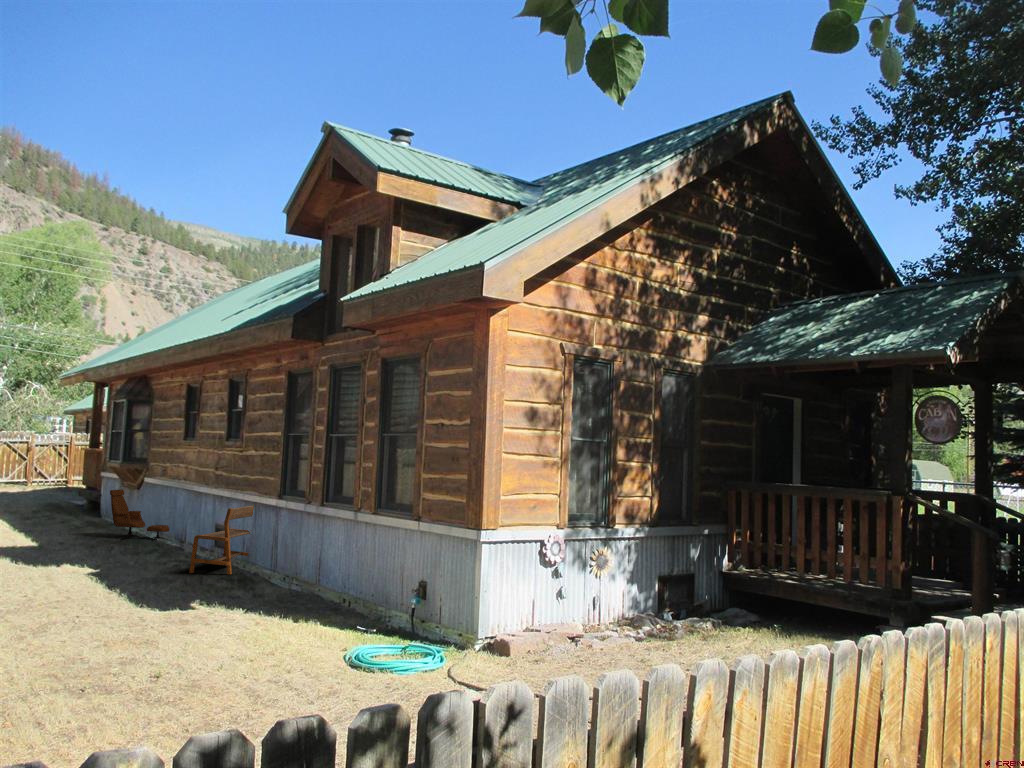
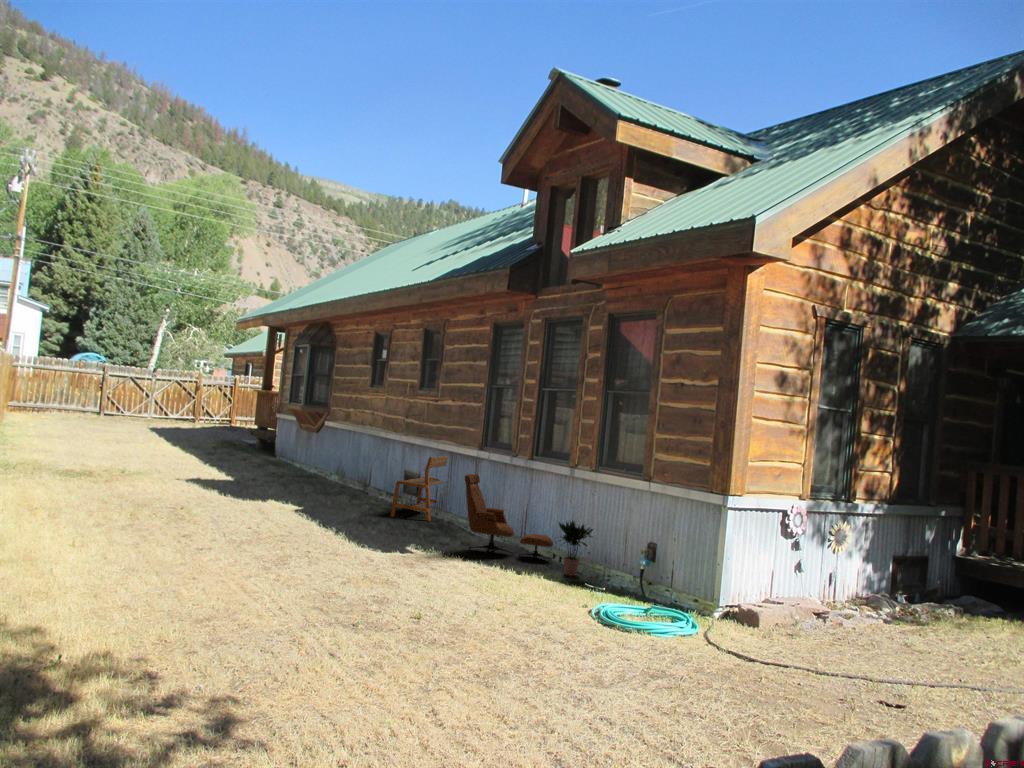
lounge chair: present [110,490,170,541] -> present [465,474,553,560]
potted plant: none [335,561,375,620] -> present [559,521,593,576]

